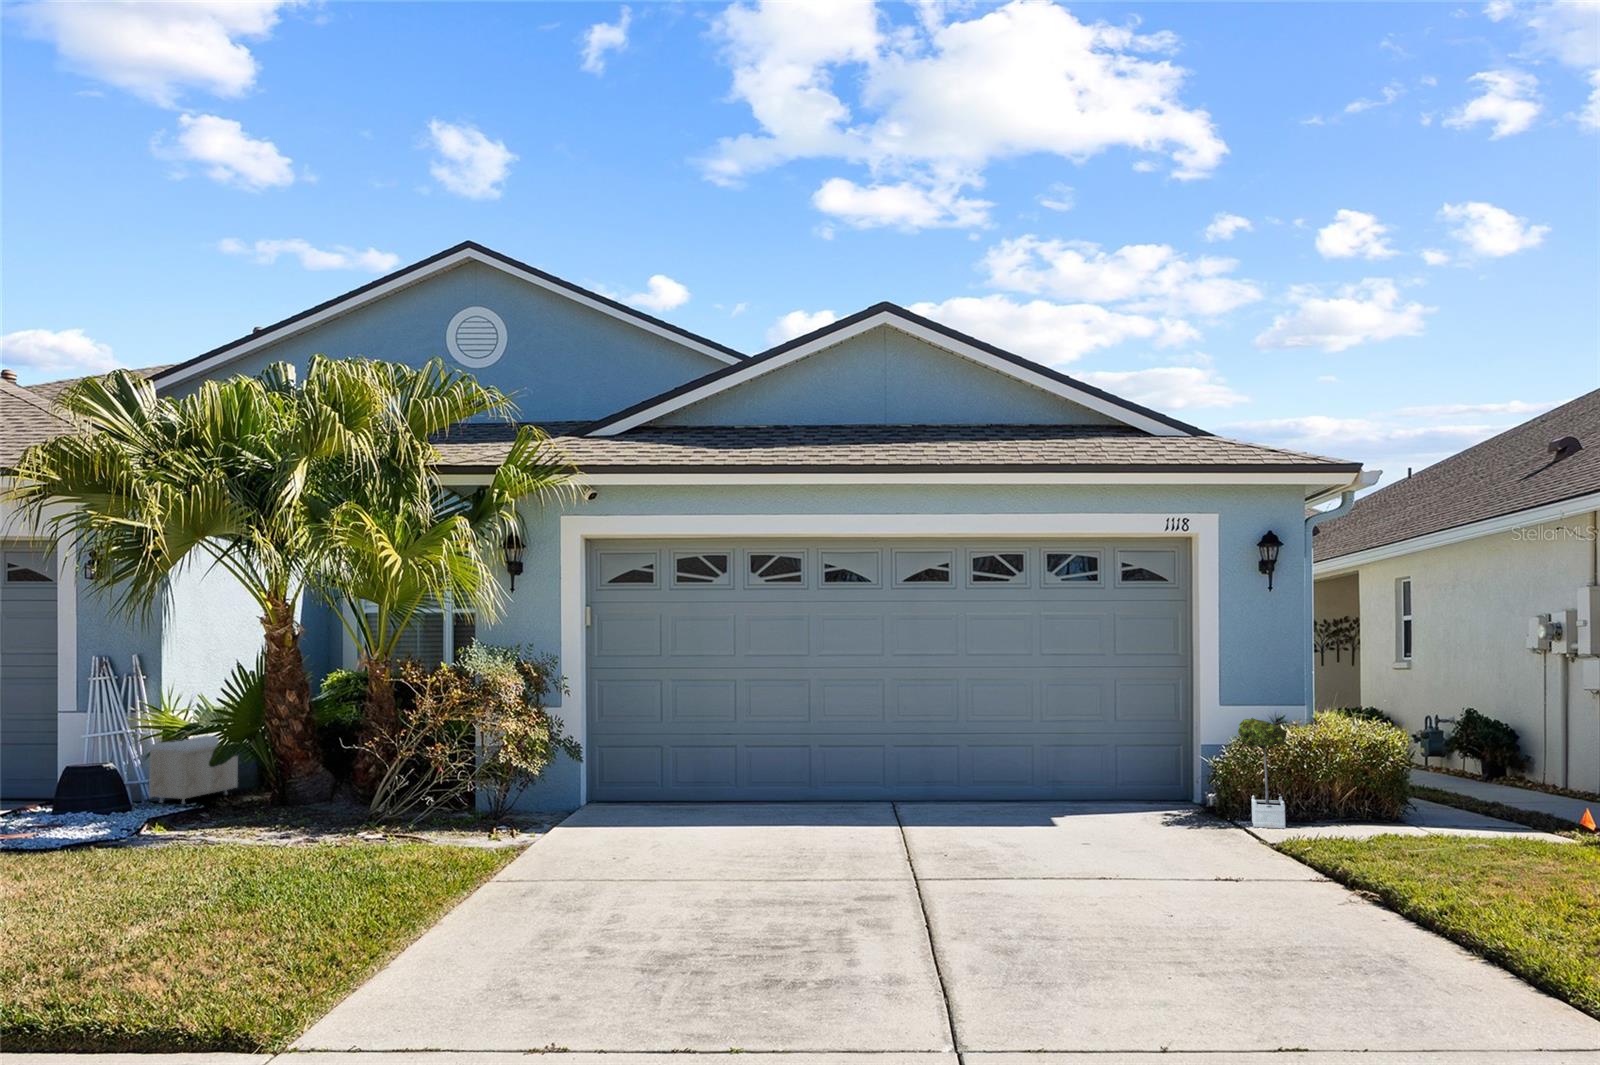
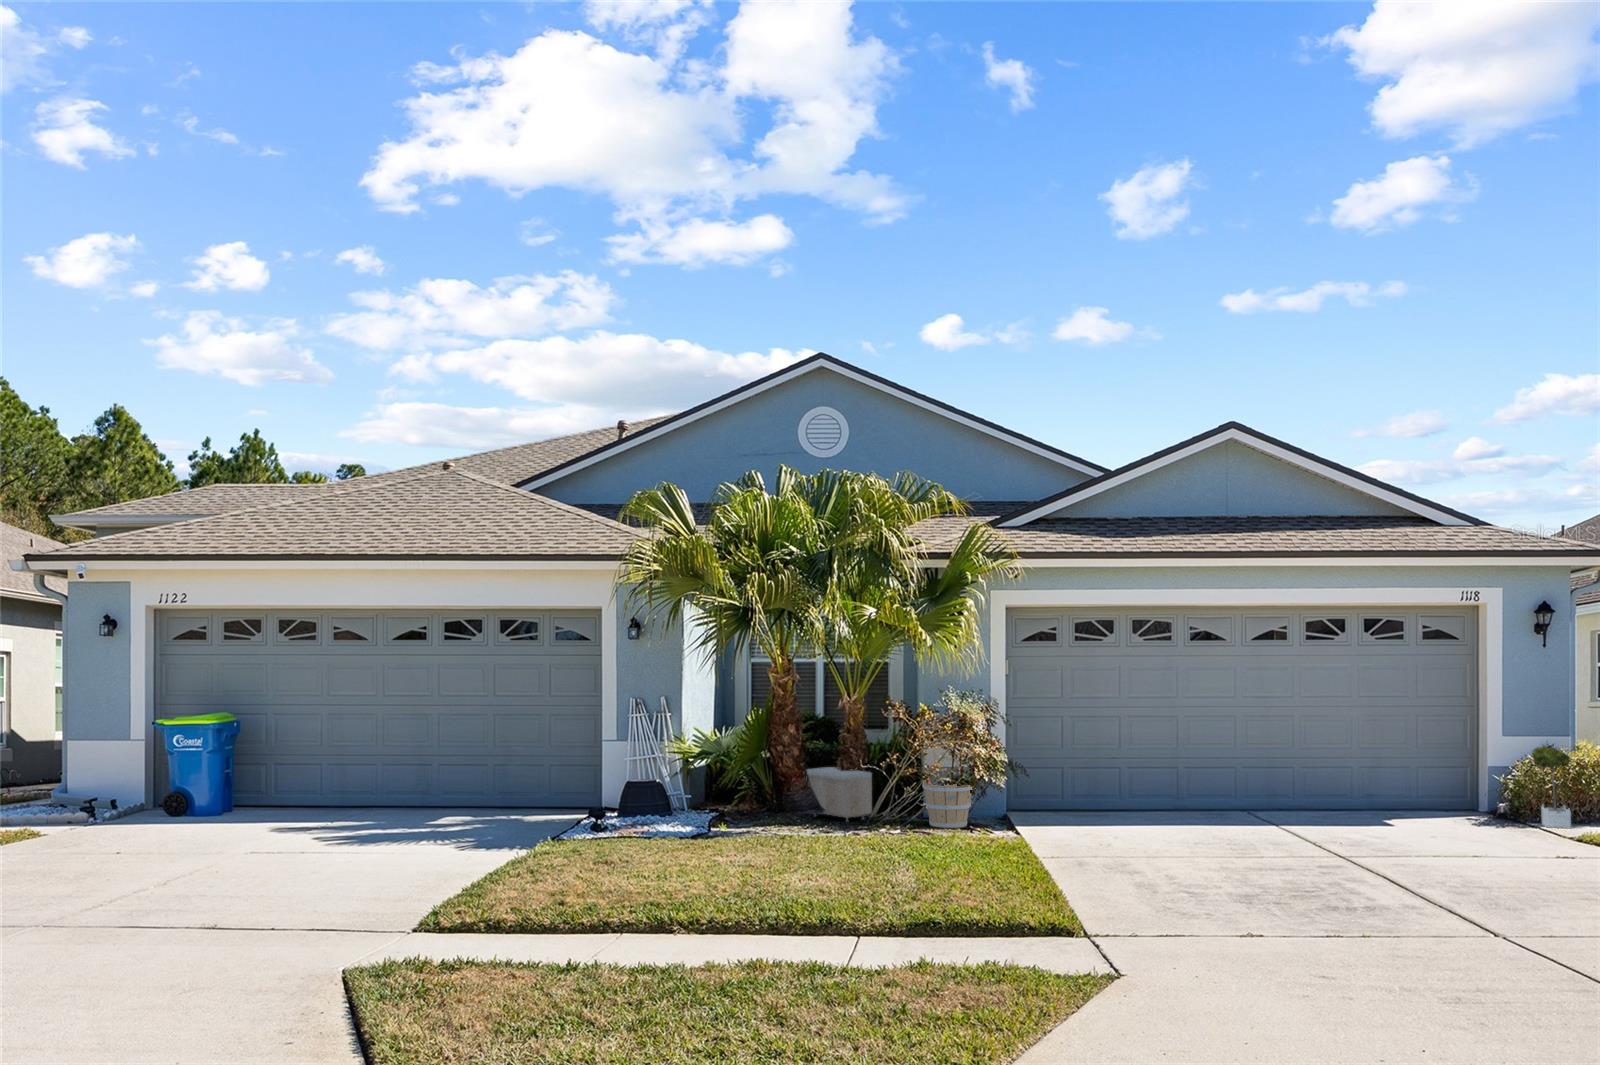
storage bench: present [149,736,238,804] -> present [807,767,872,822]
wooden bucket: none [417,764,490,830] -> present [922,780,973,828]

